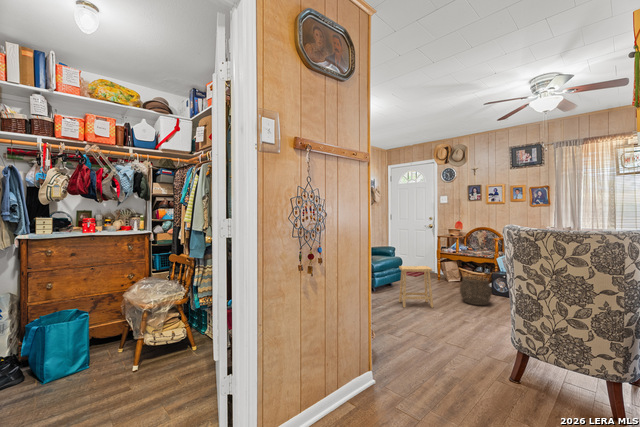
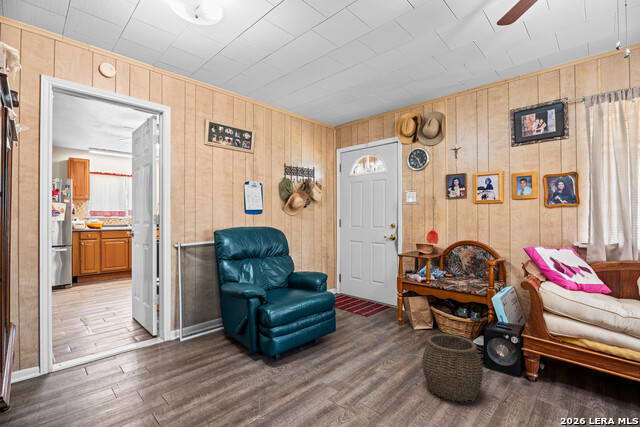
footstool: present [399,266,433,308] -> none [296,316,361,412]

